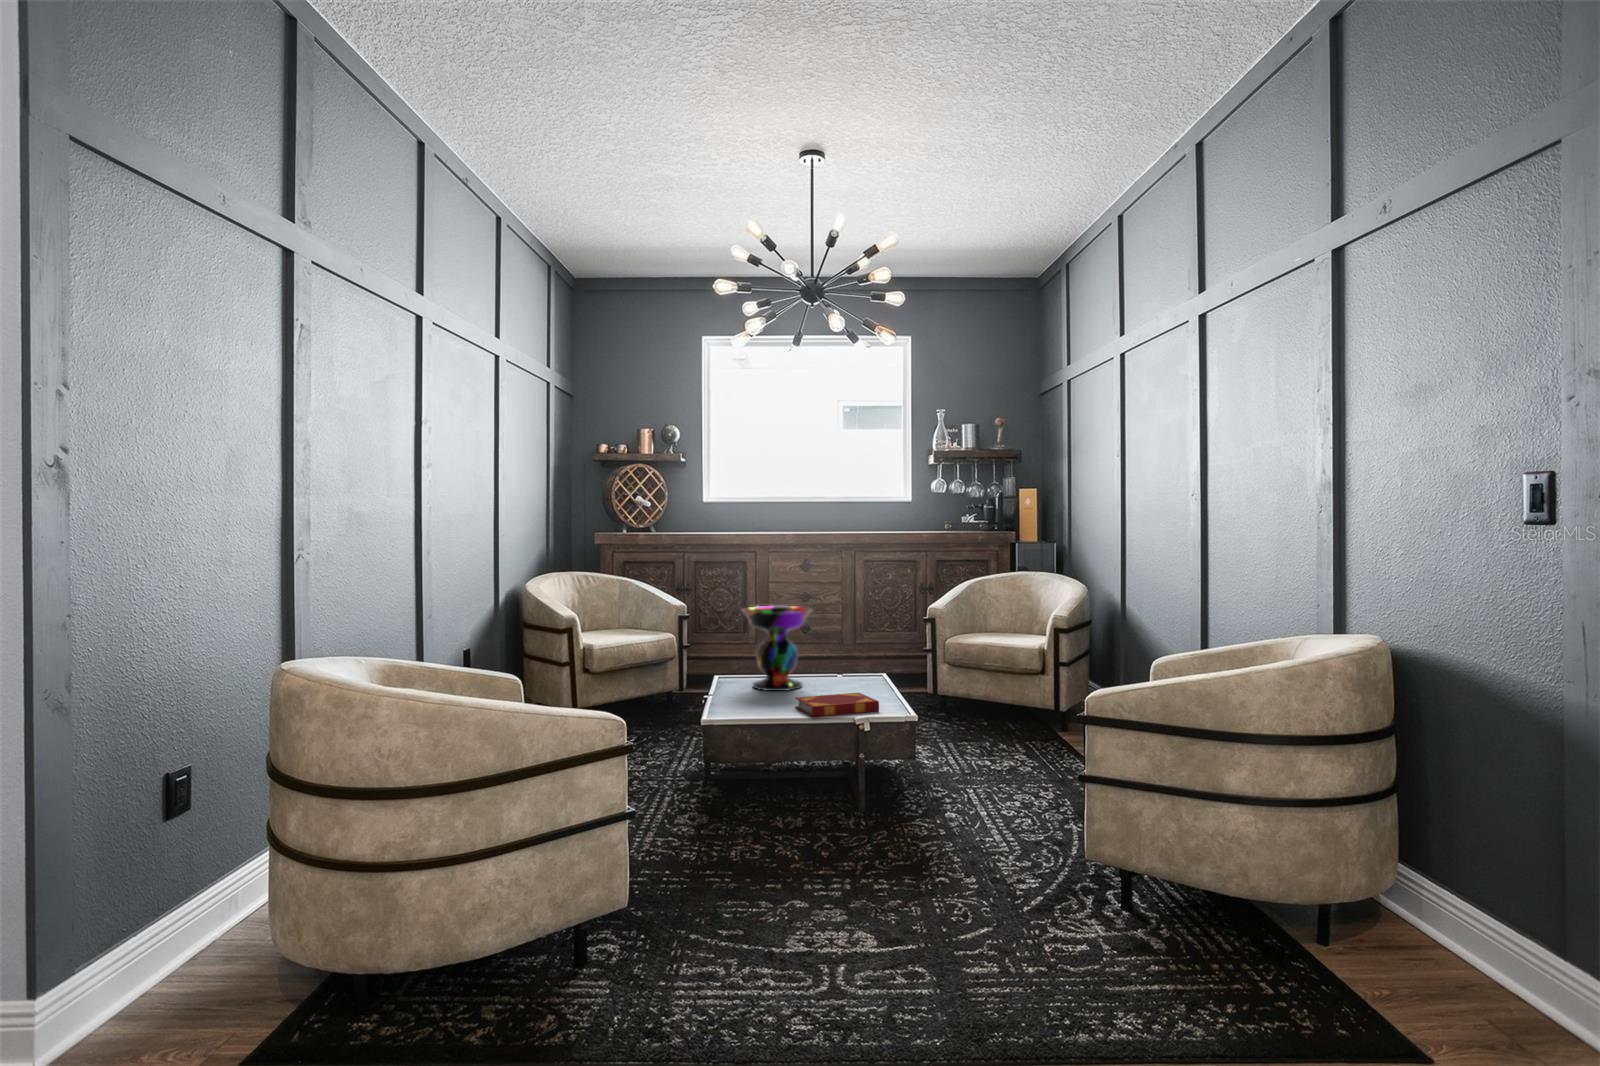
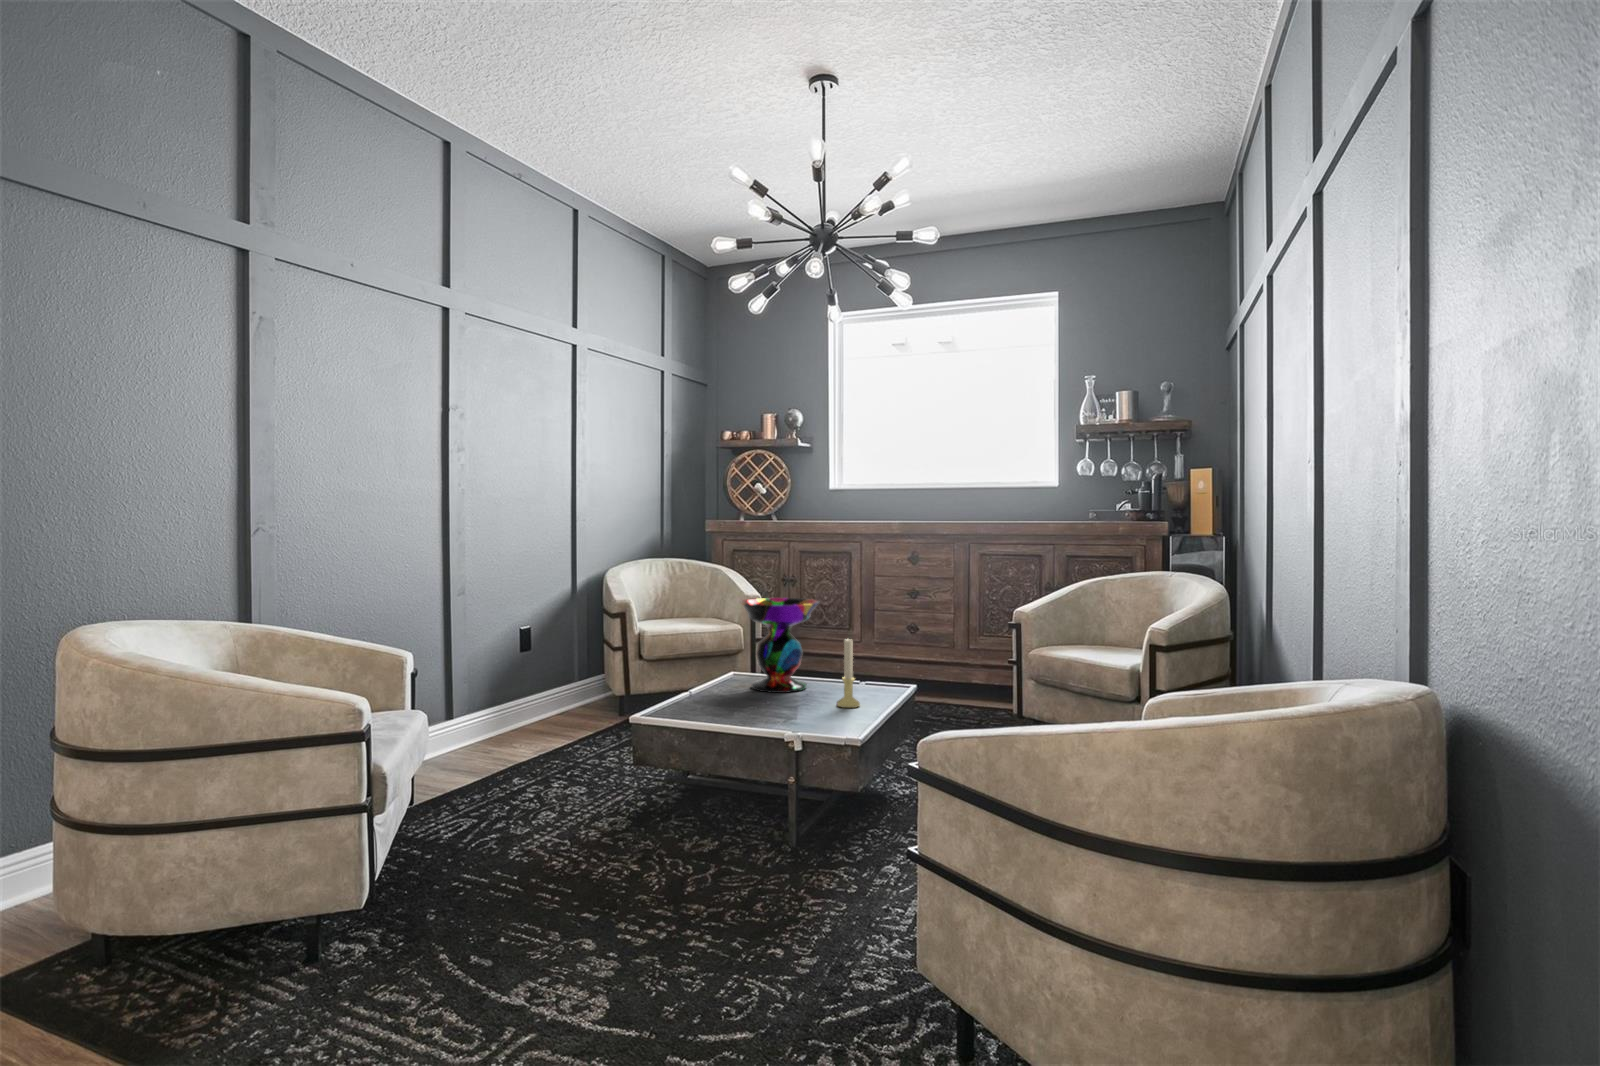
candle holder: none [853,637,873,698] -> present [837,639,860,708]
hardback book: present [795,693,879,717] -> none [747,701,832,724]

